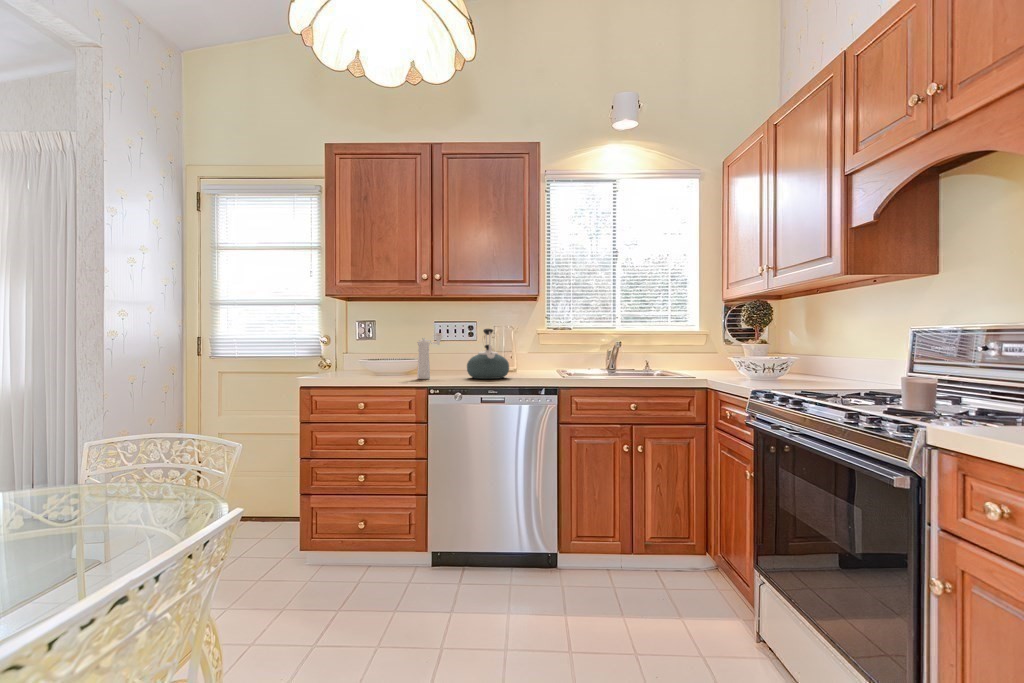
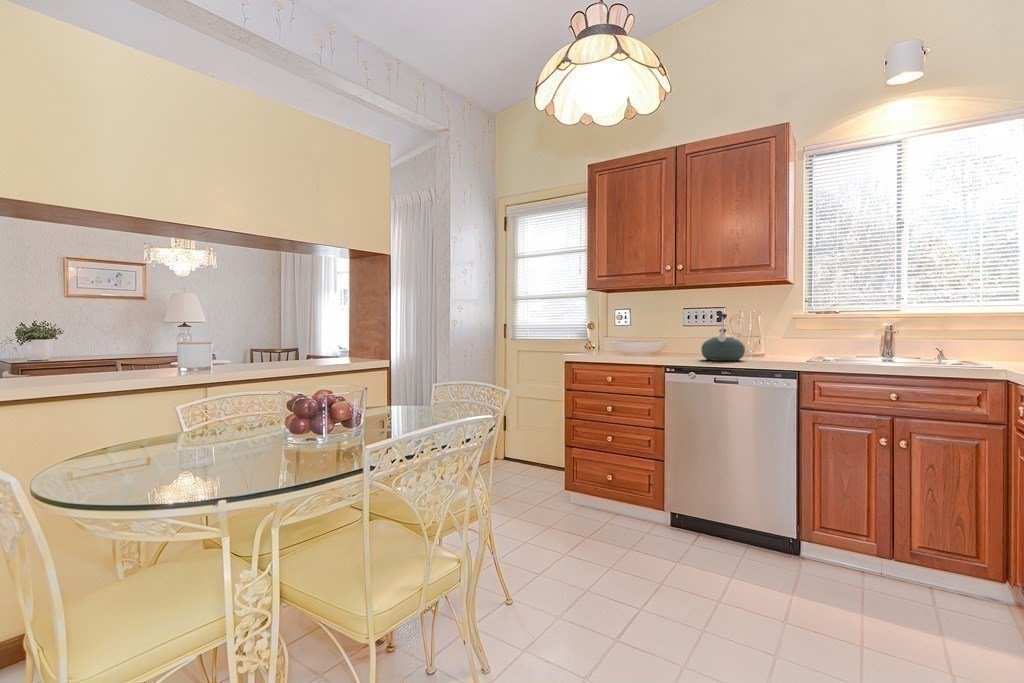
pepper mill: present [417,333,443,379] -> none [655,319,681,359]

